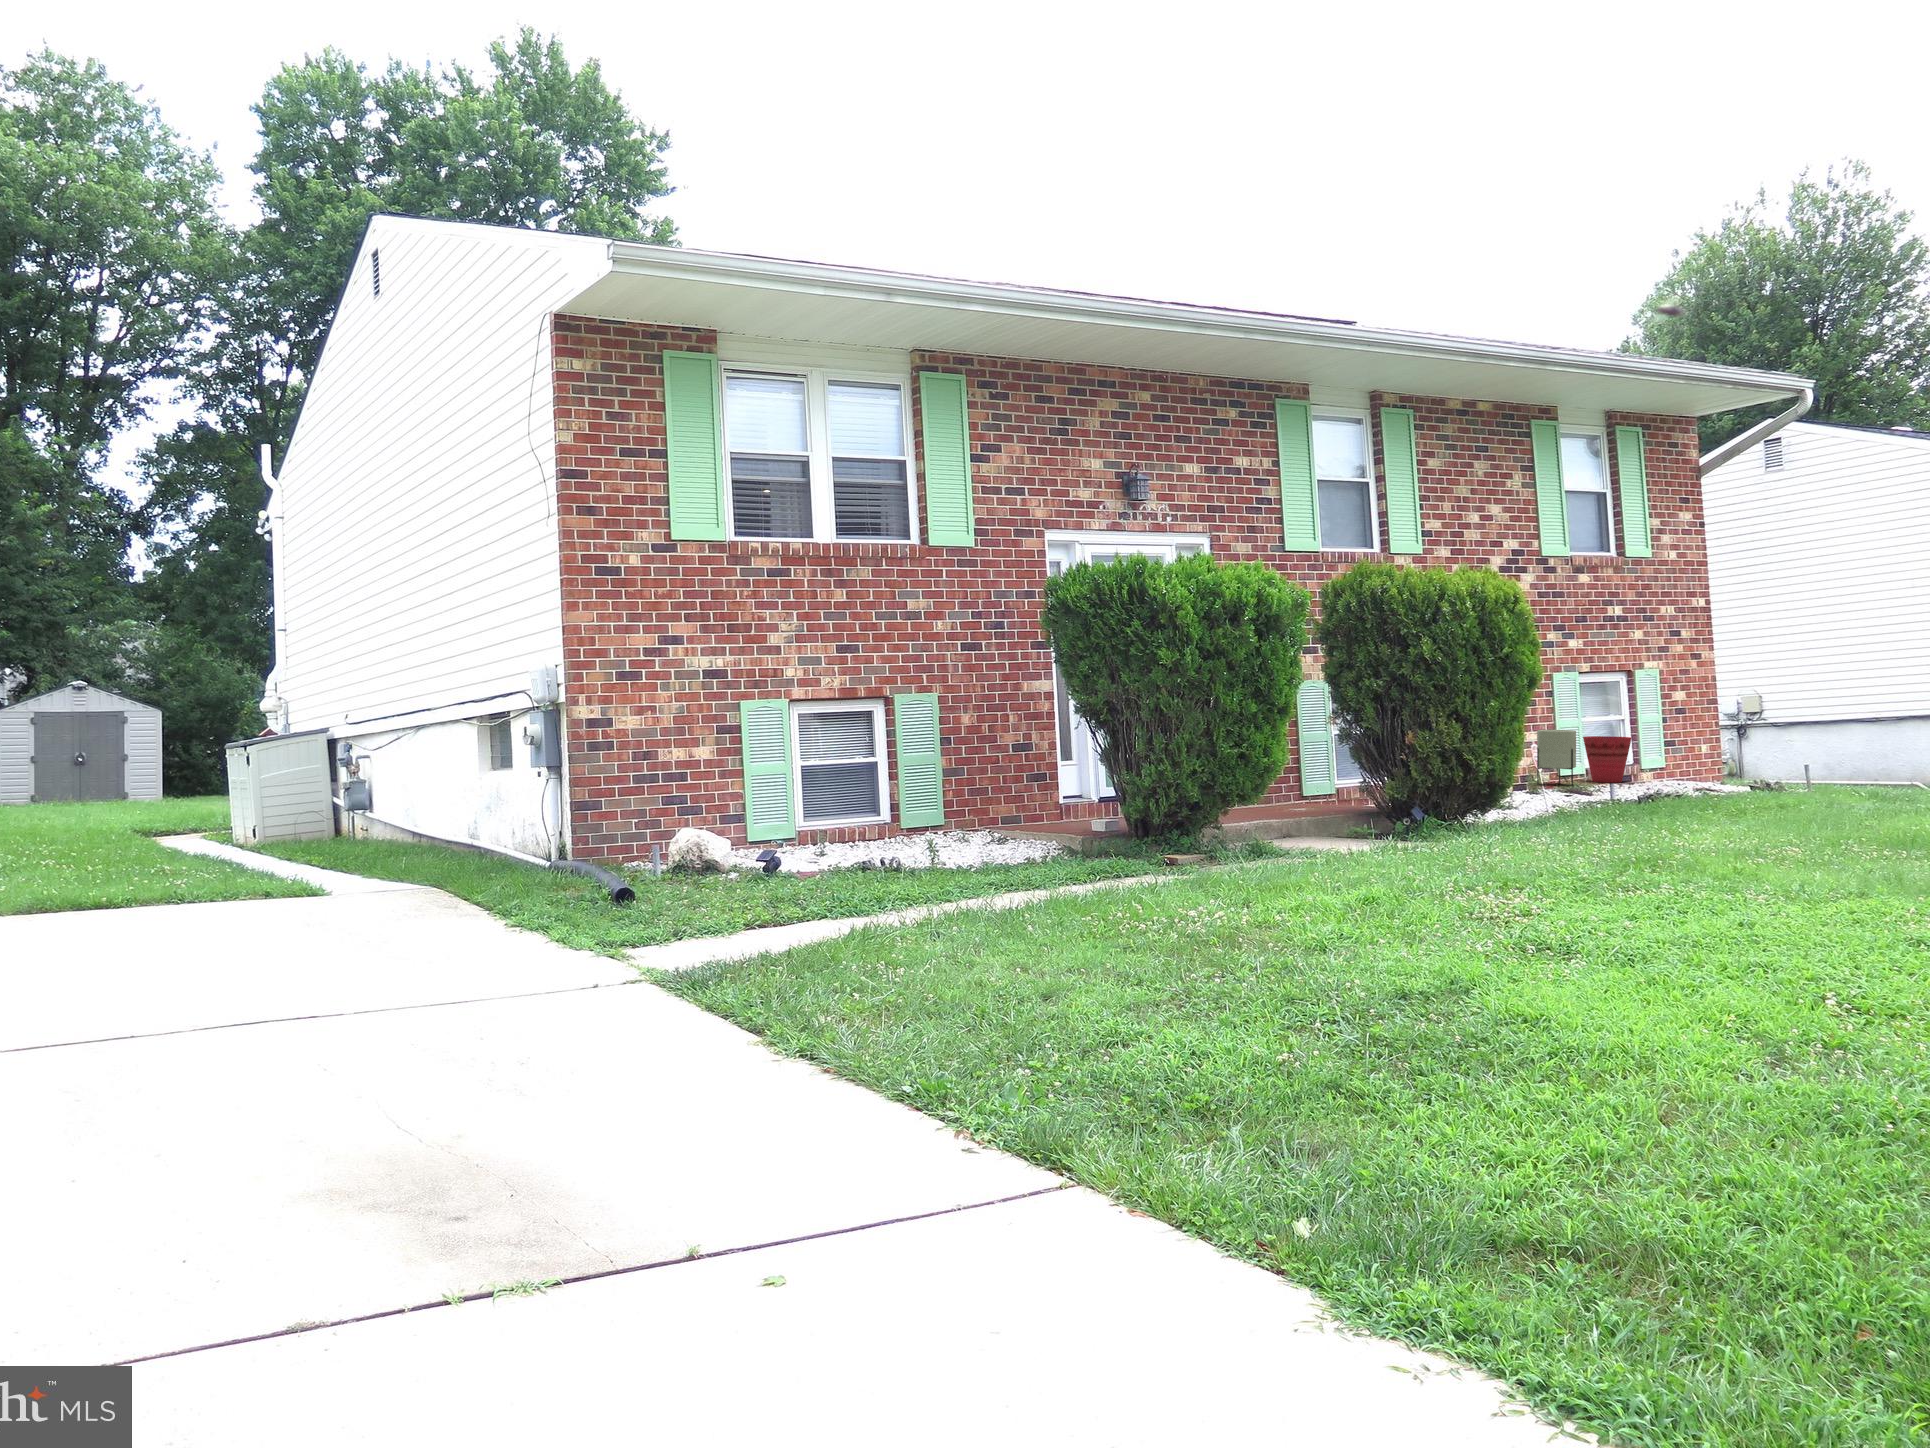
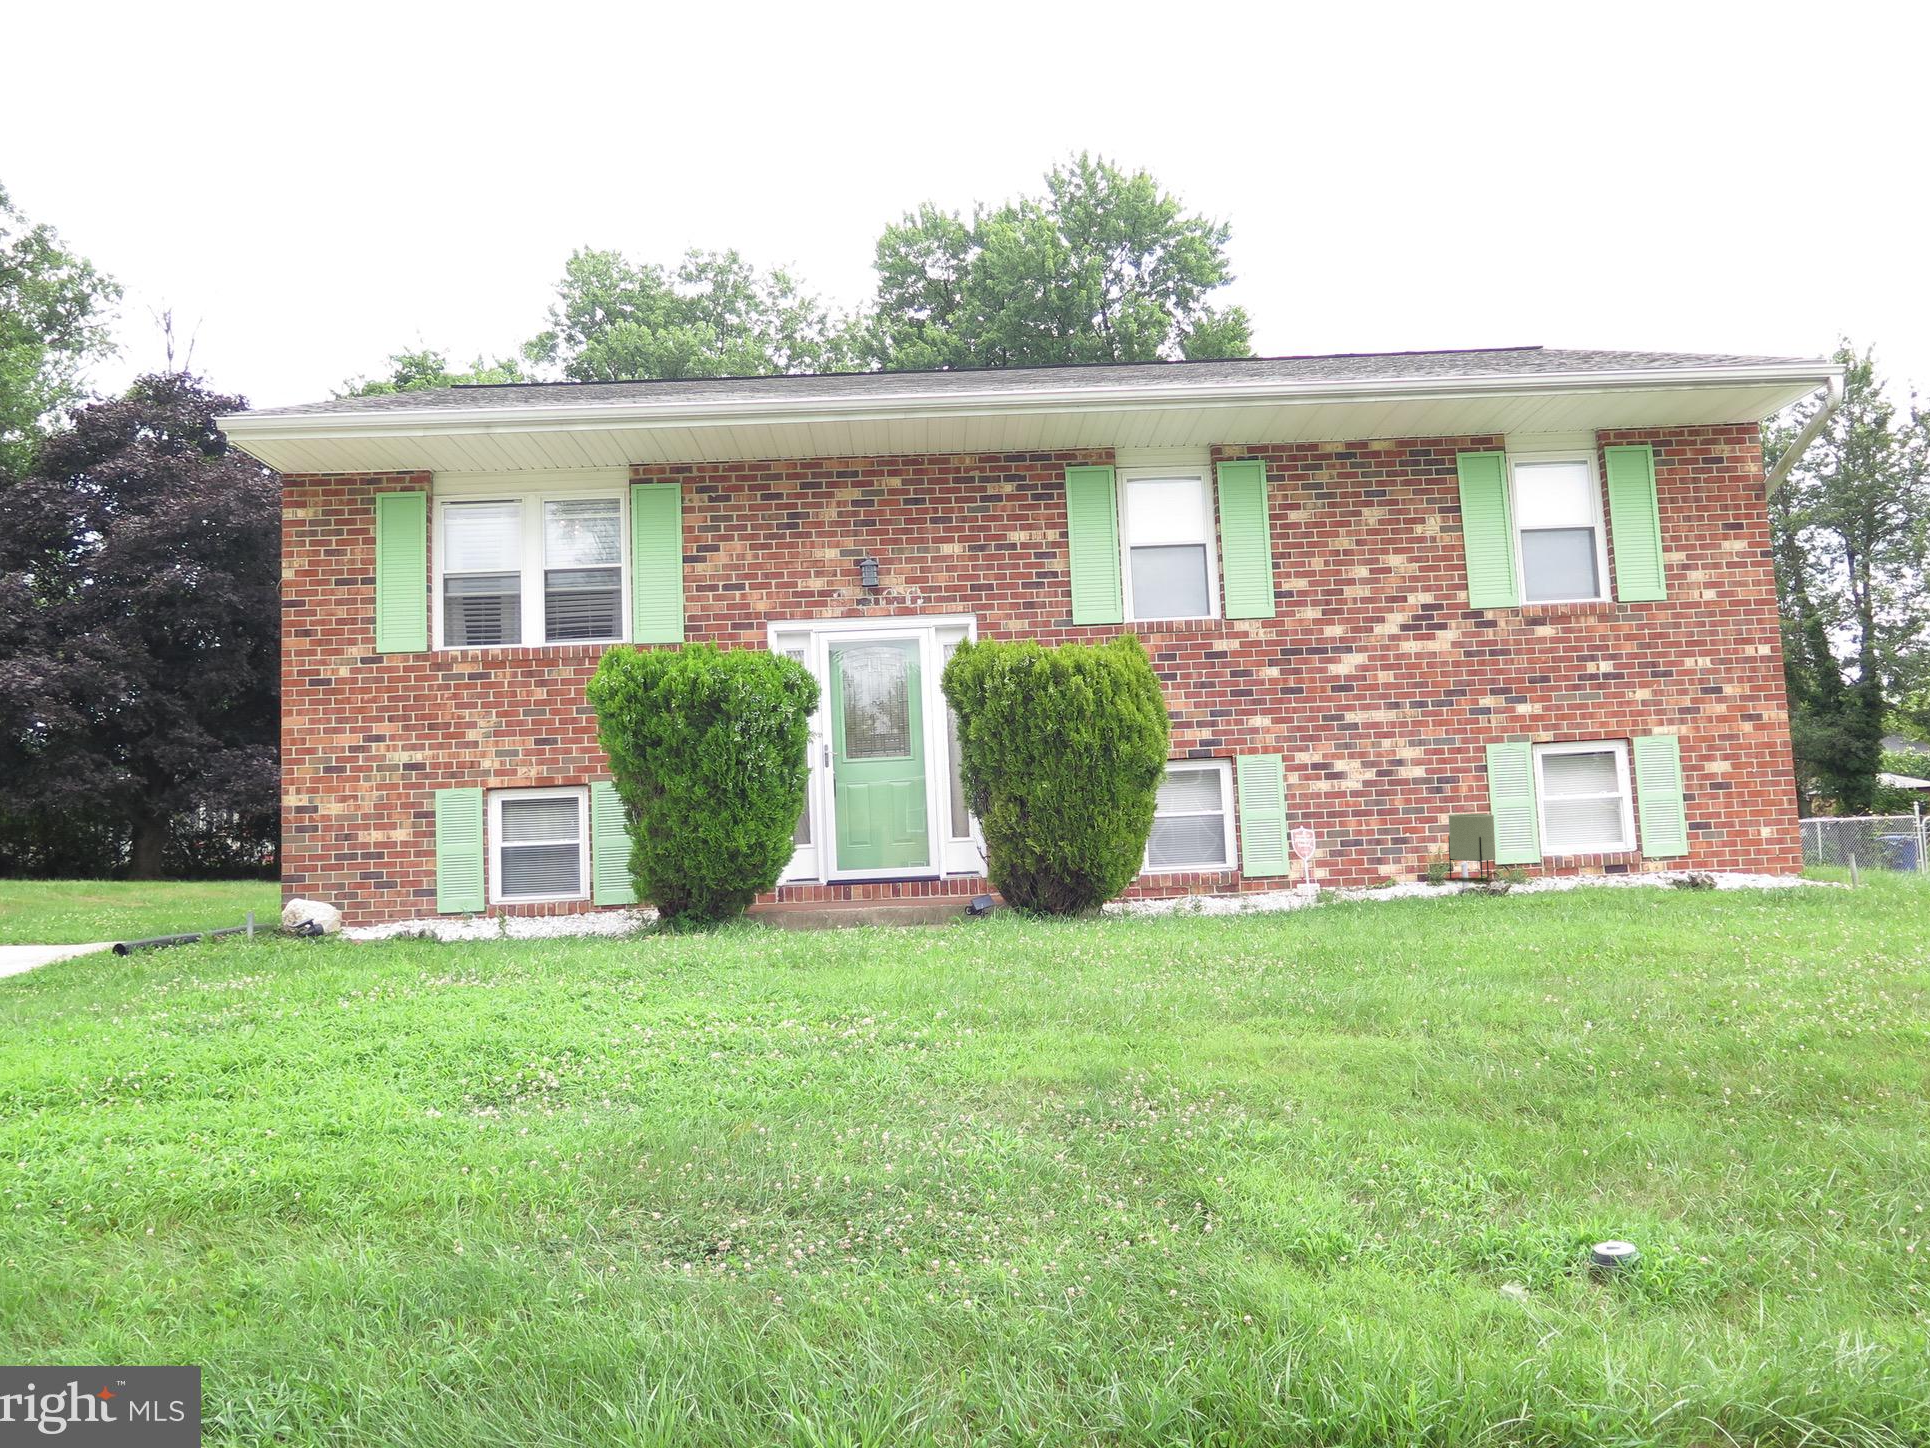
bucket: present [1583,736,1632,783] -> none [1531,822,1590,879]

